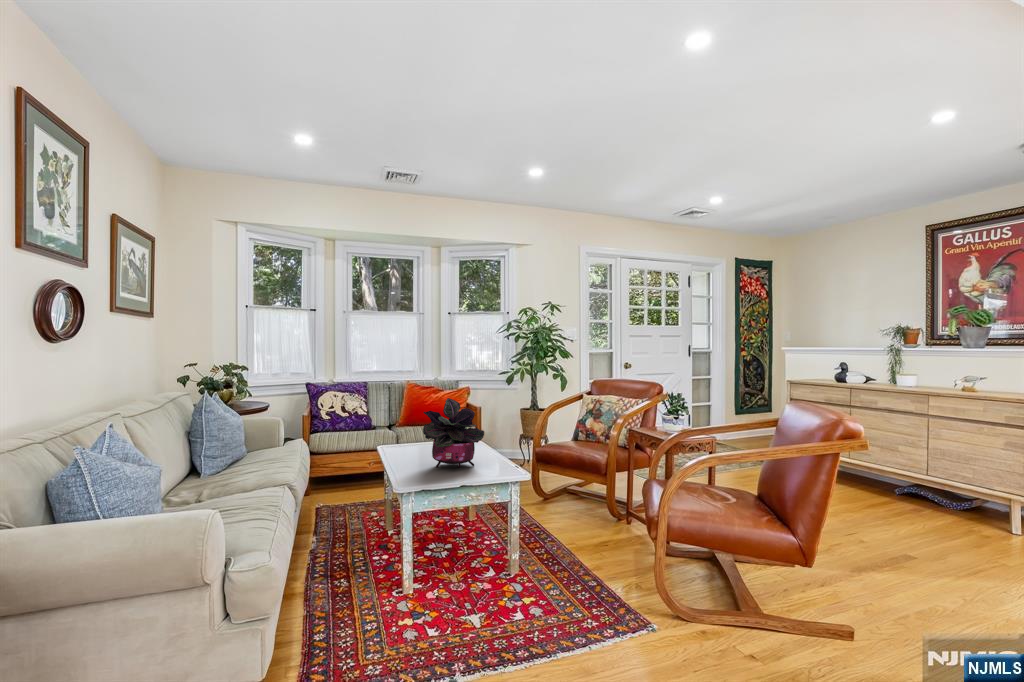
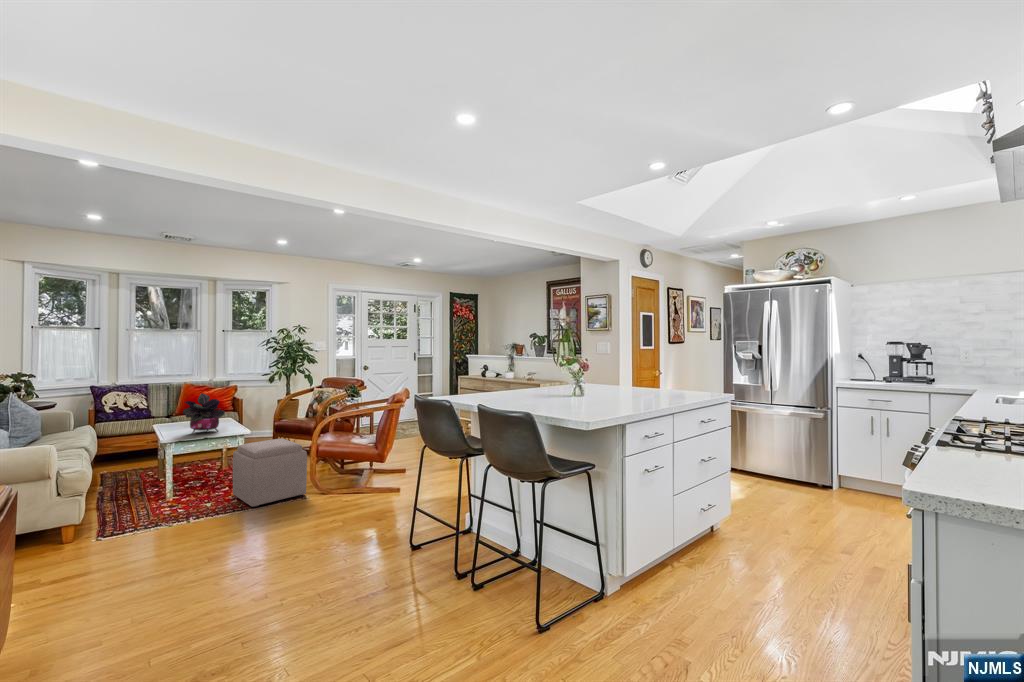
ottoman: none [509,491,655,653] -> present [233,439,307,507]

